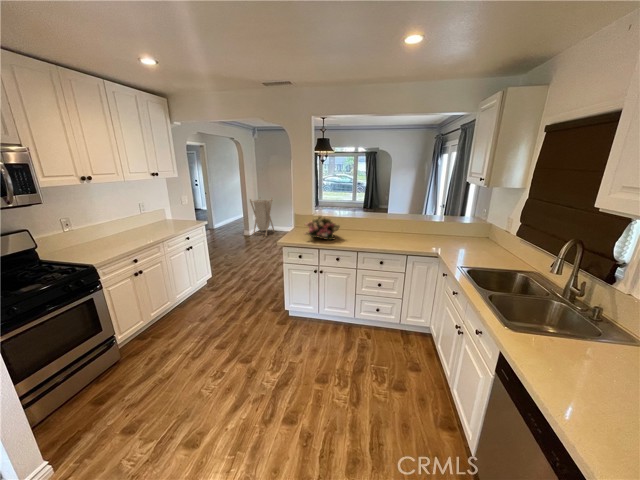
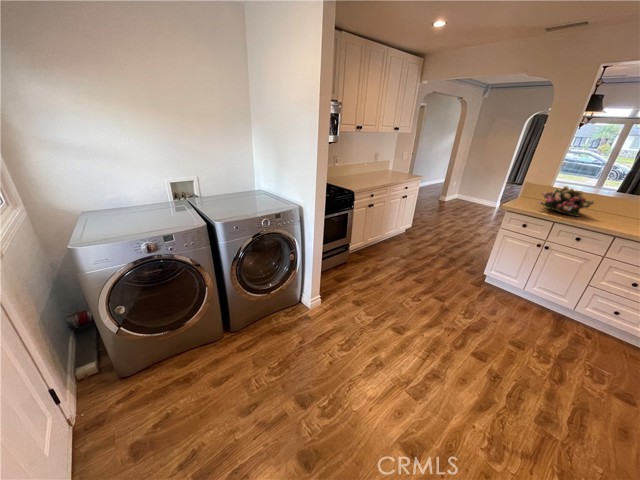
laundry hamper: present [250,197,275,236] -> none [449,165,483,206]

